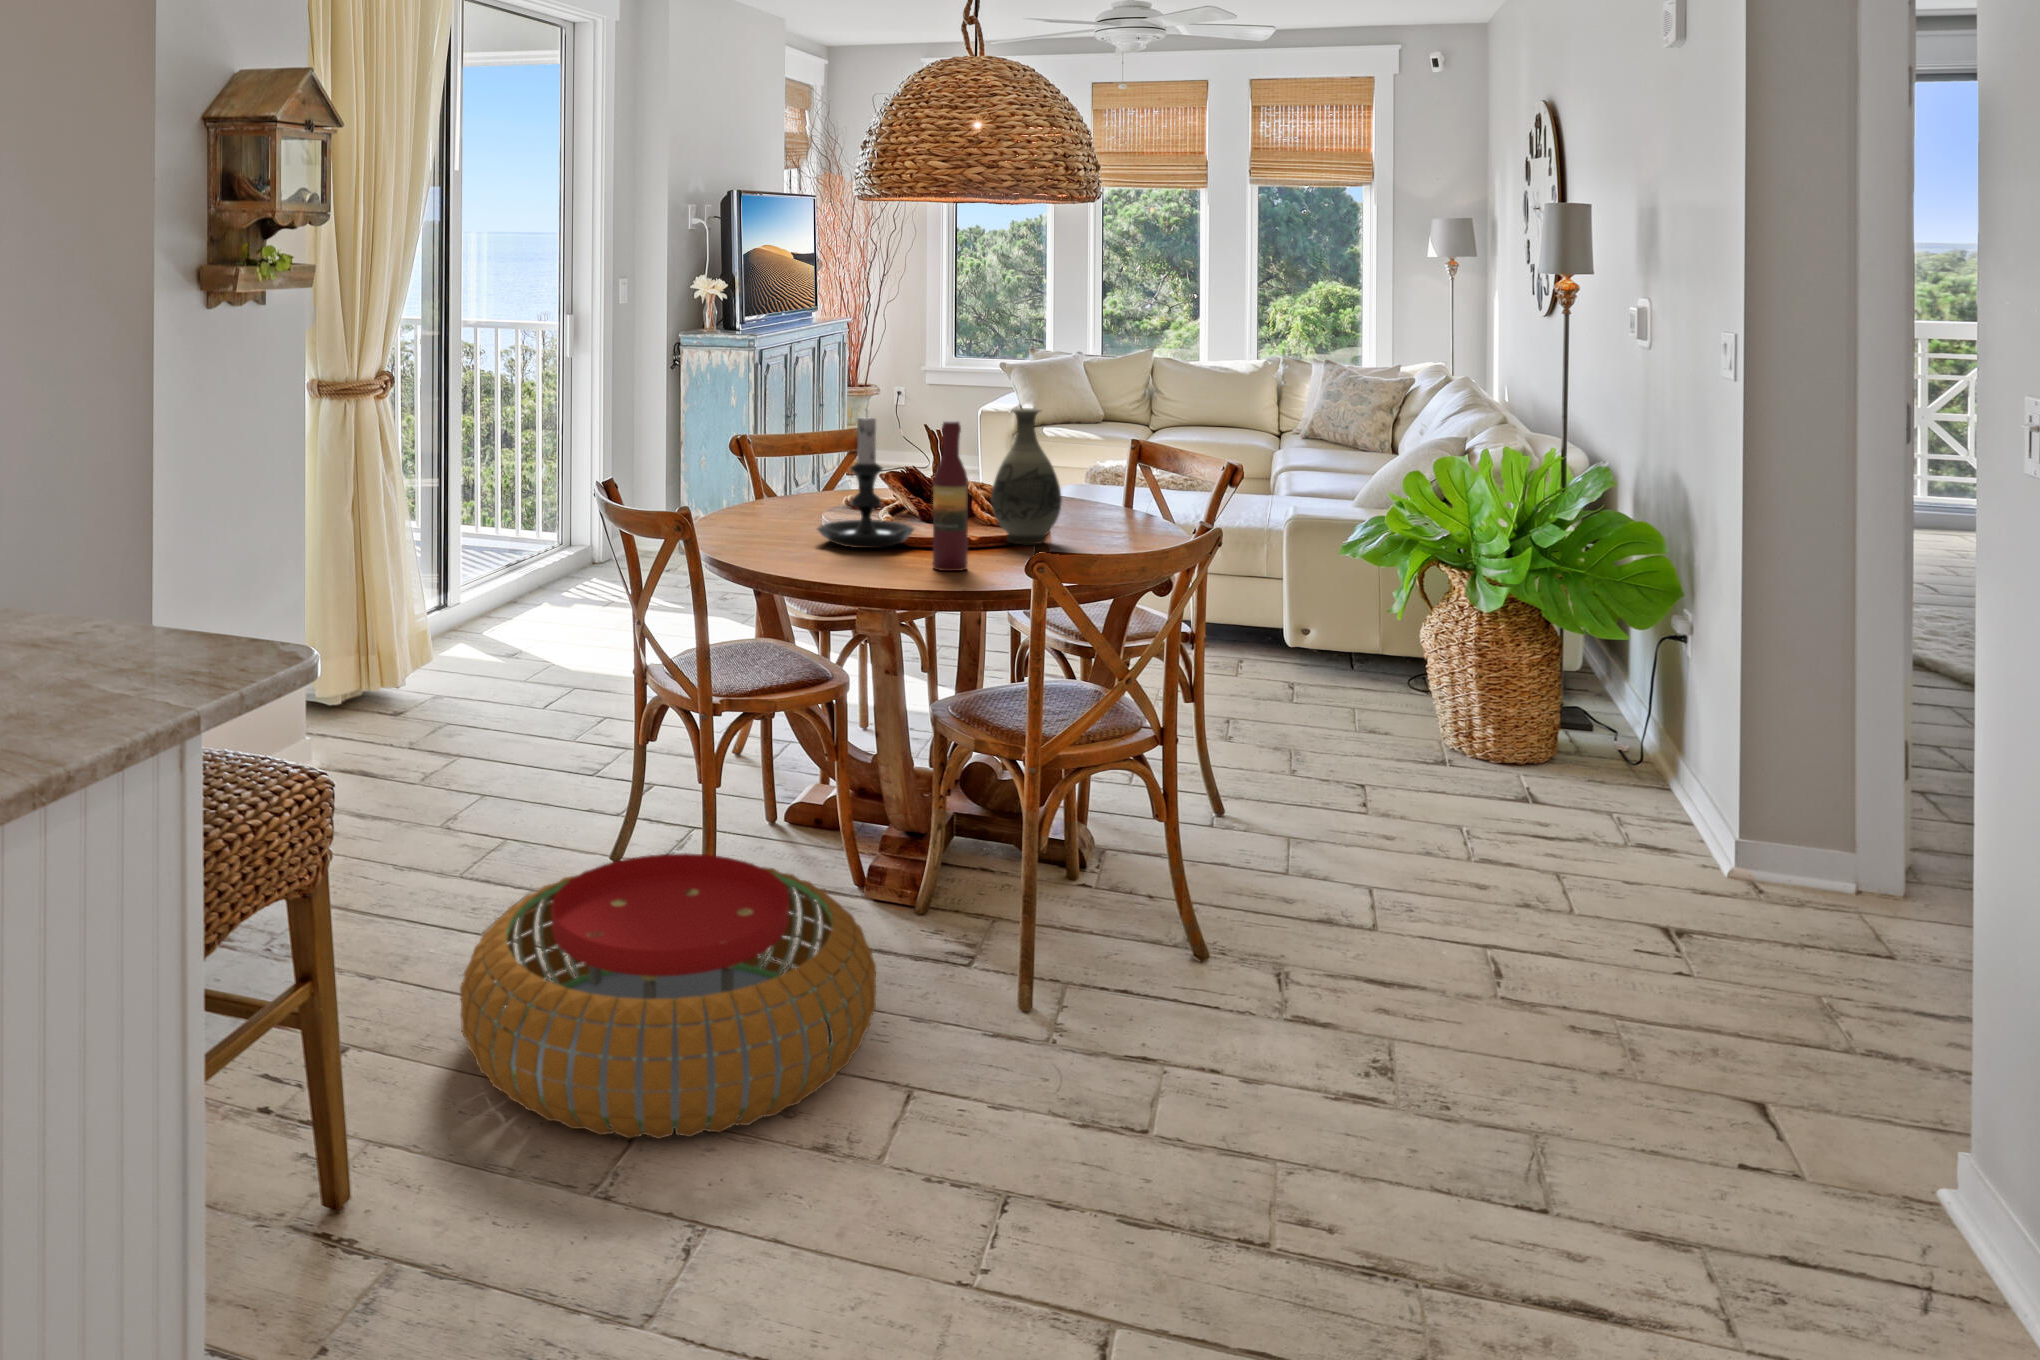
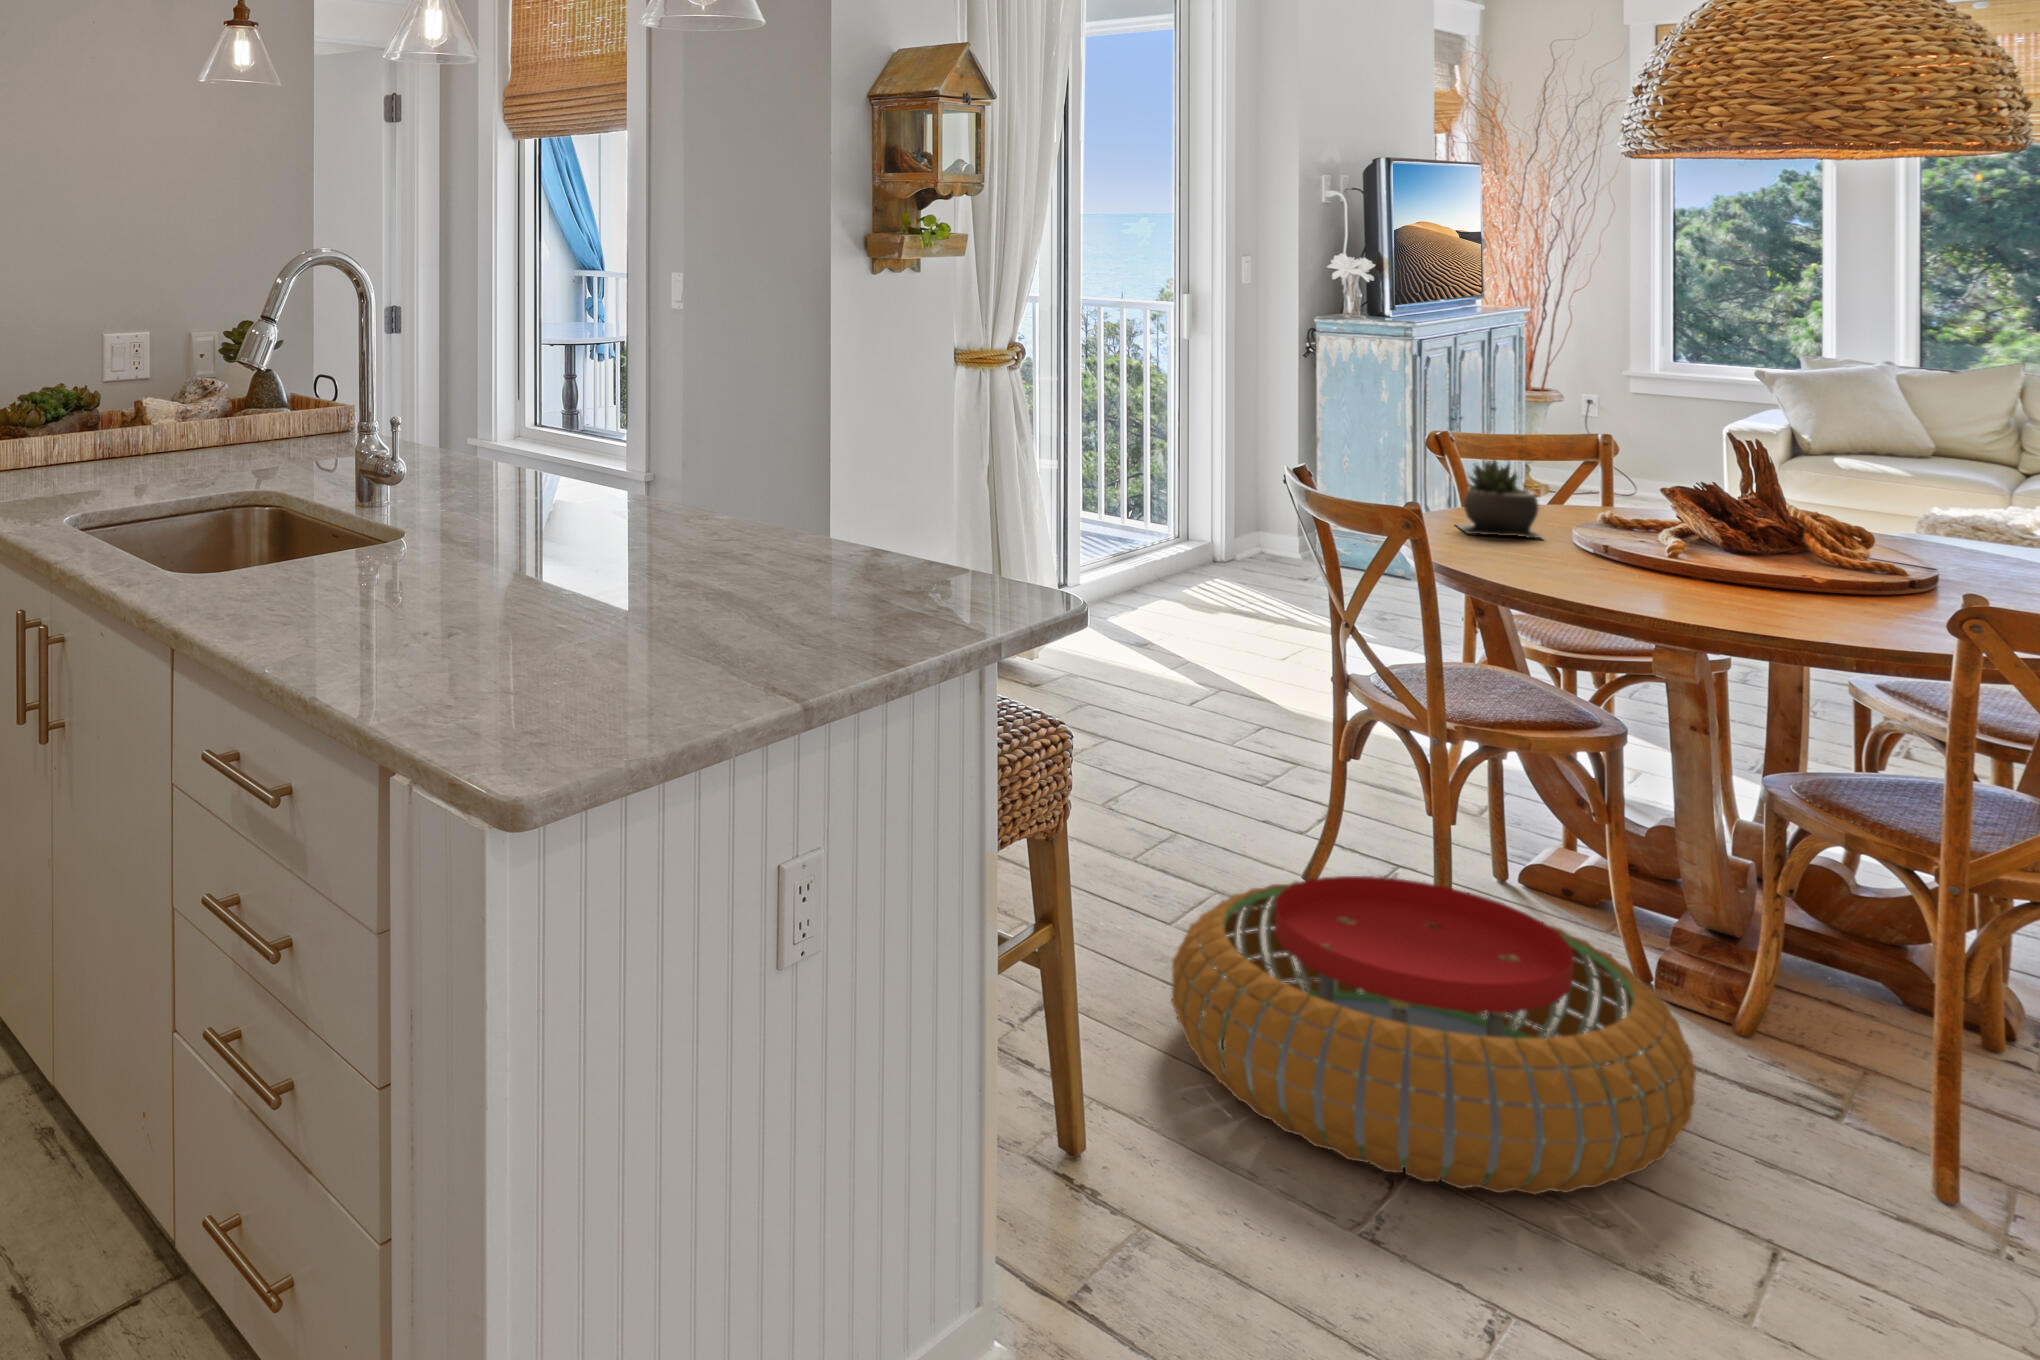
vase: present [991,408,1062,544] -> none [1827,406,1943,579]
candle holder: present [818,417,914,548] -> none [1572,399,1714,566]
wine bottle: present [933,421,968,571] -> none [1752,415,1810,600]
succulent plant: none [740,461,804,530] -> present [1455,460,1541,538]

